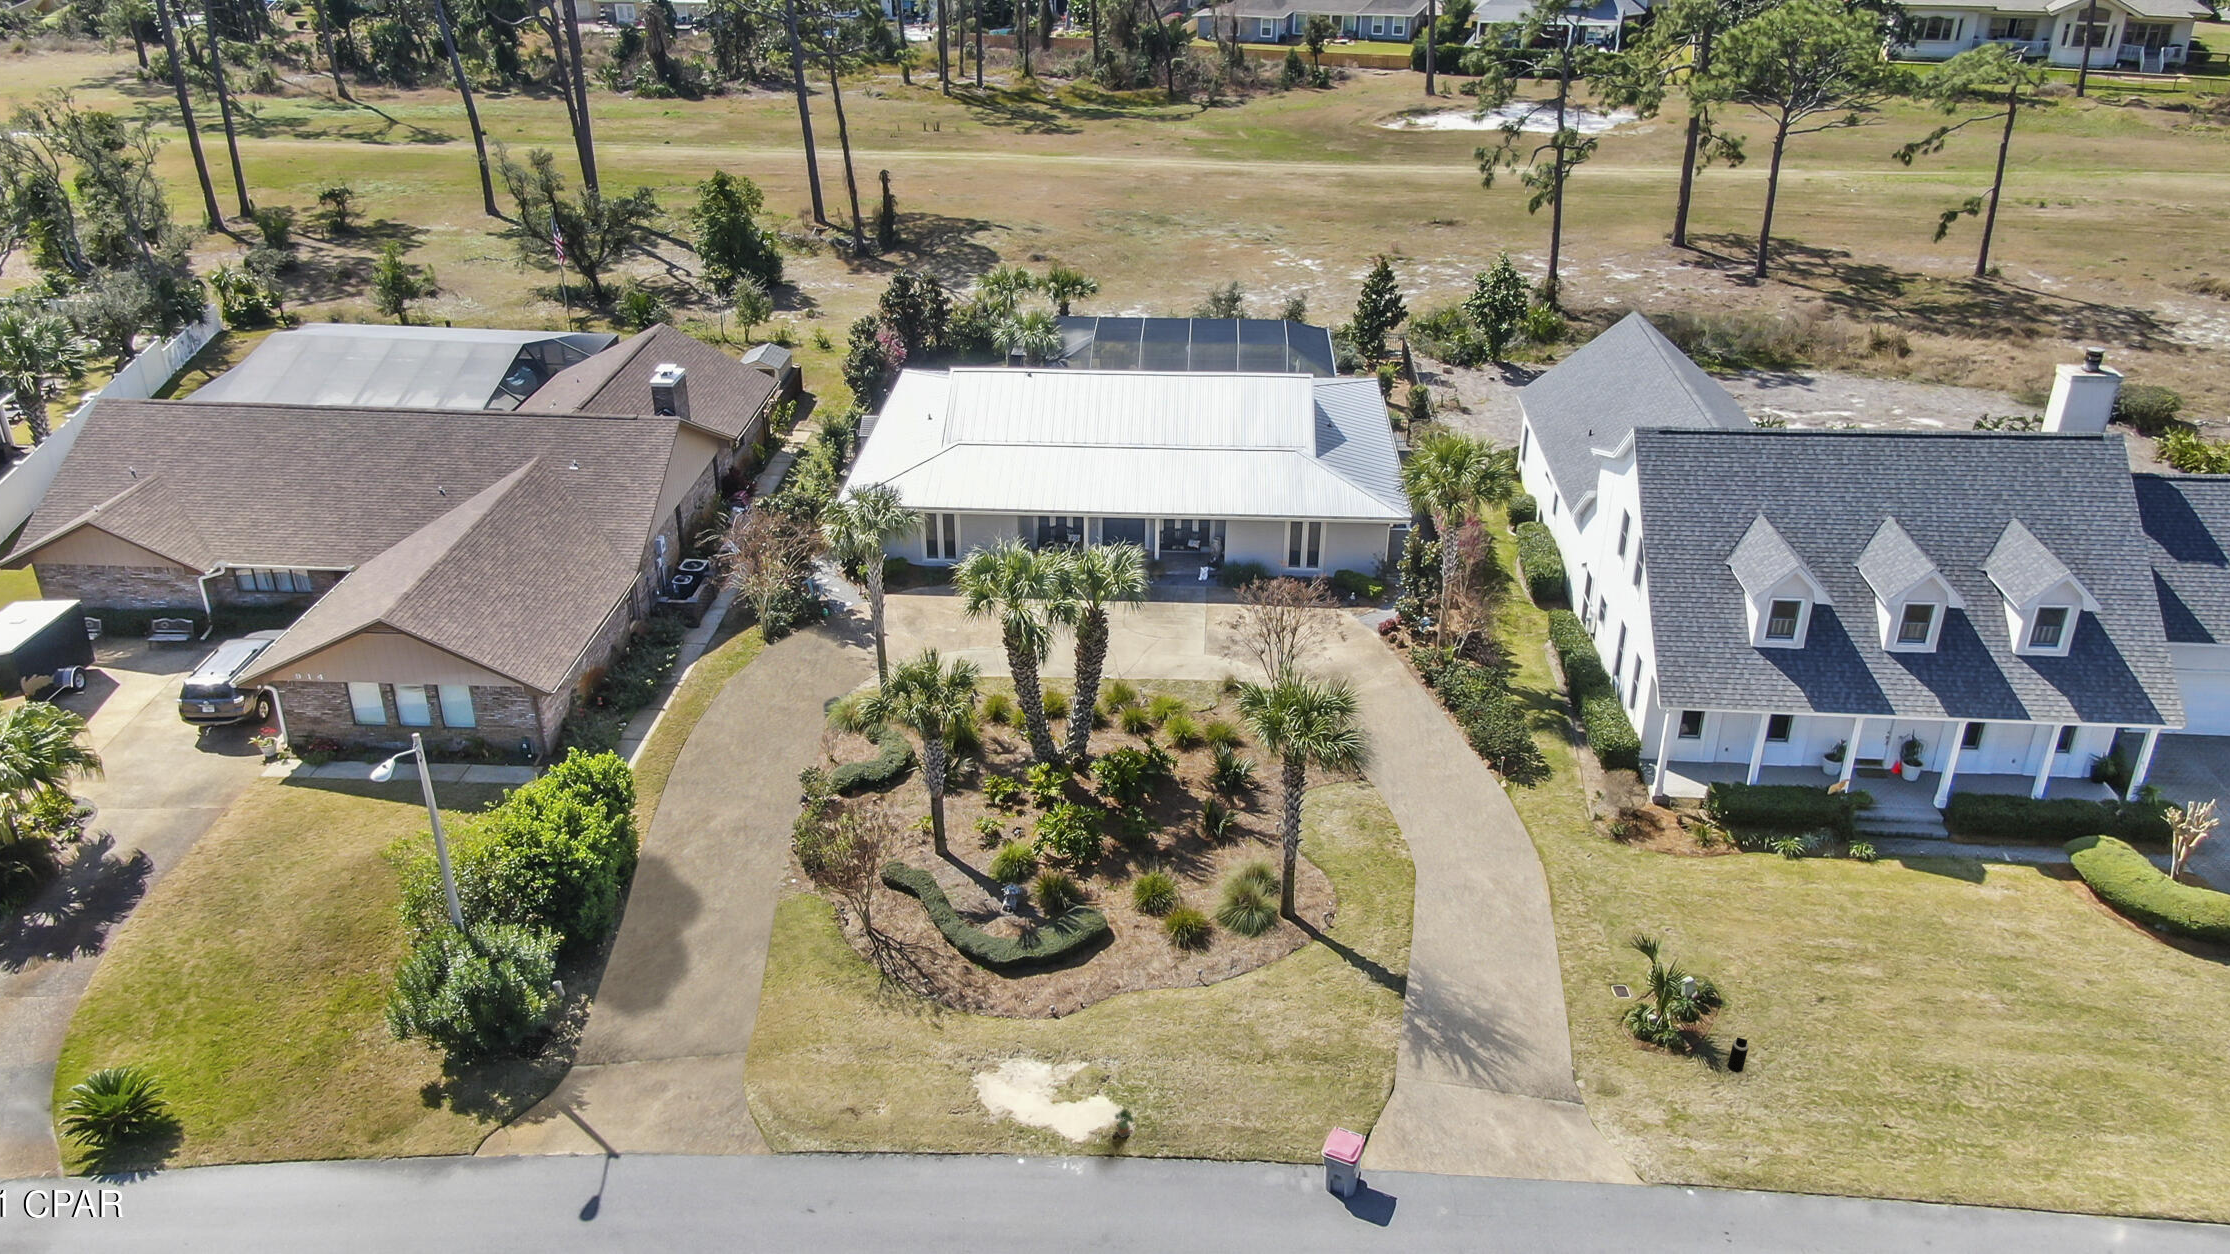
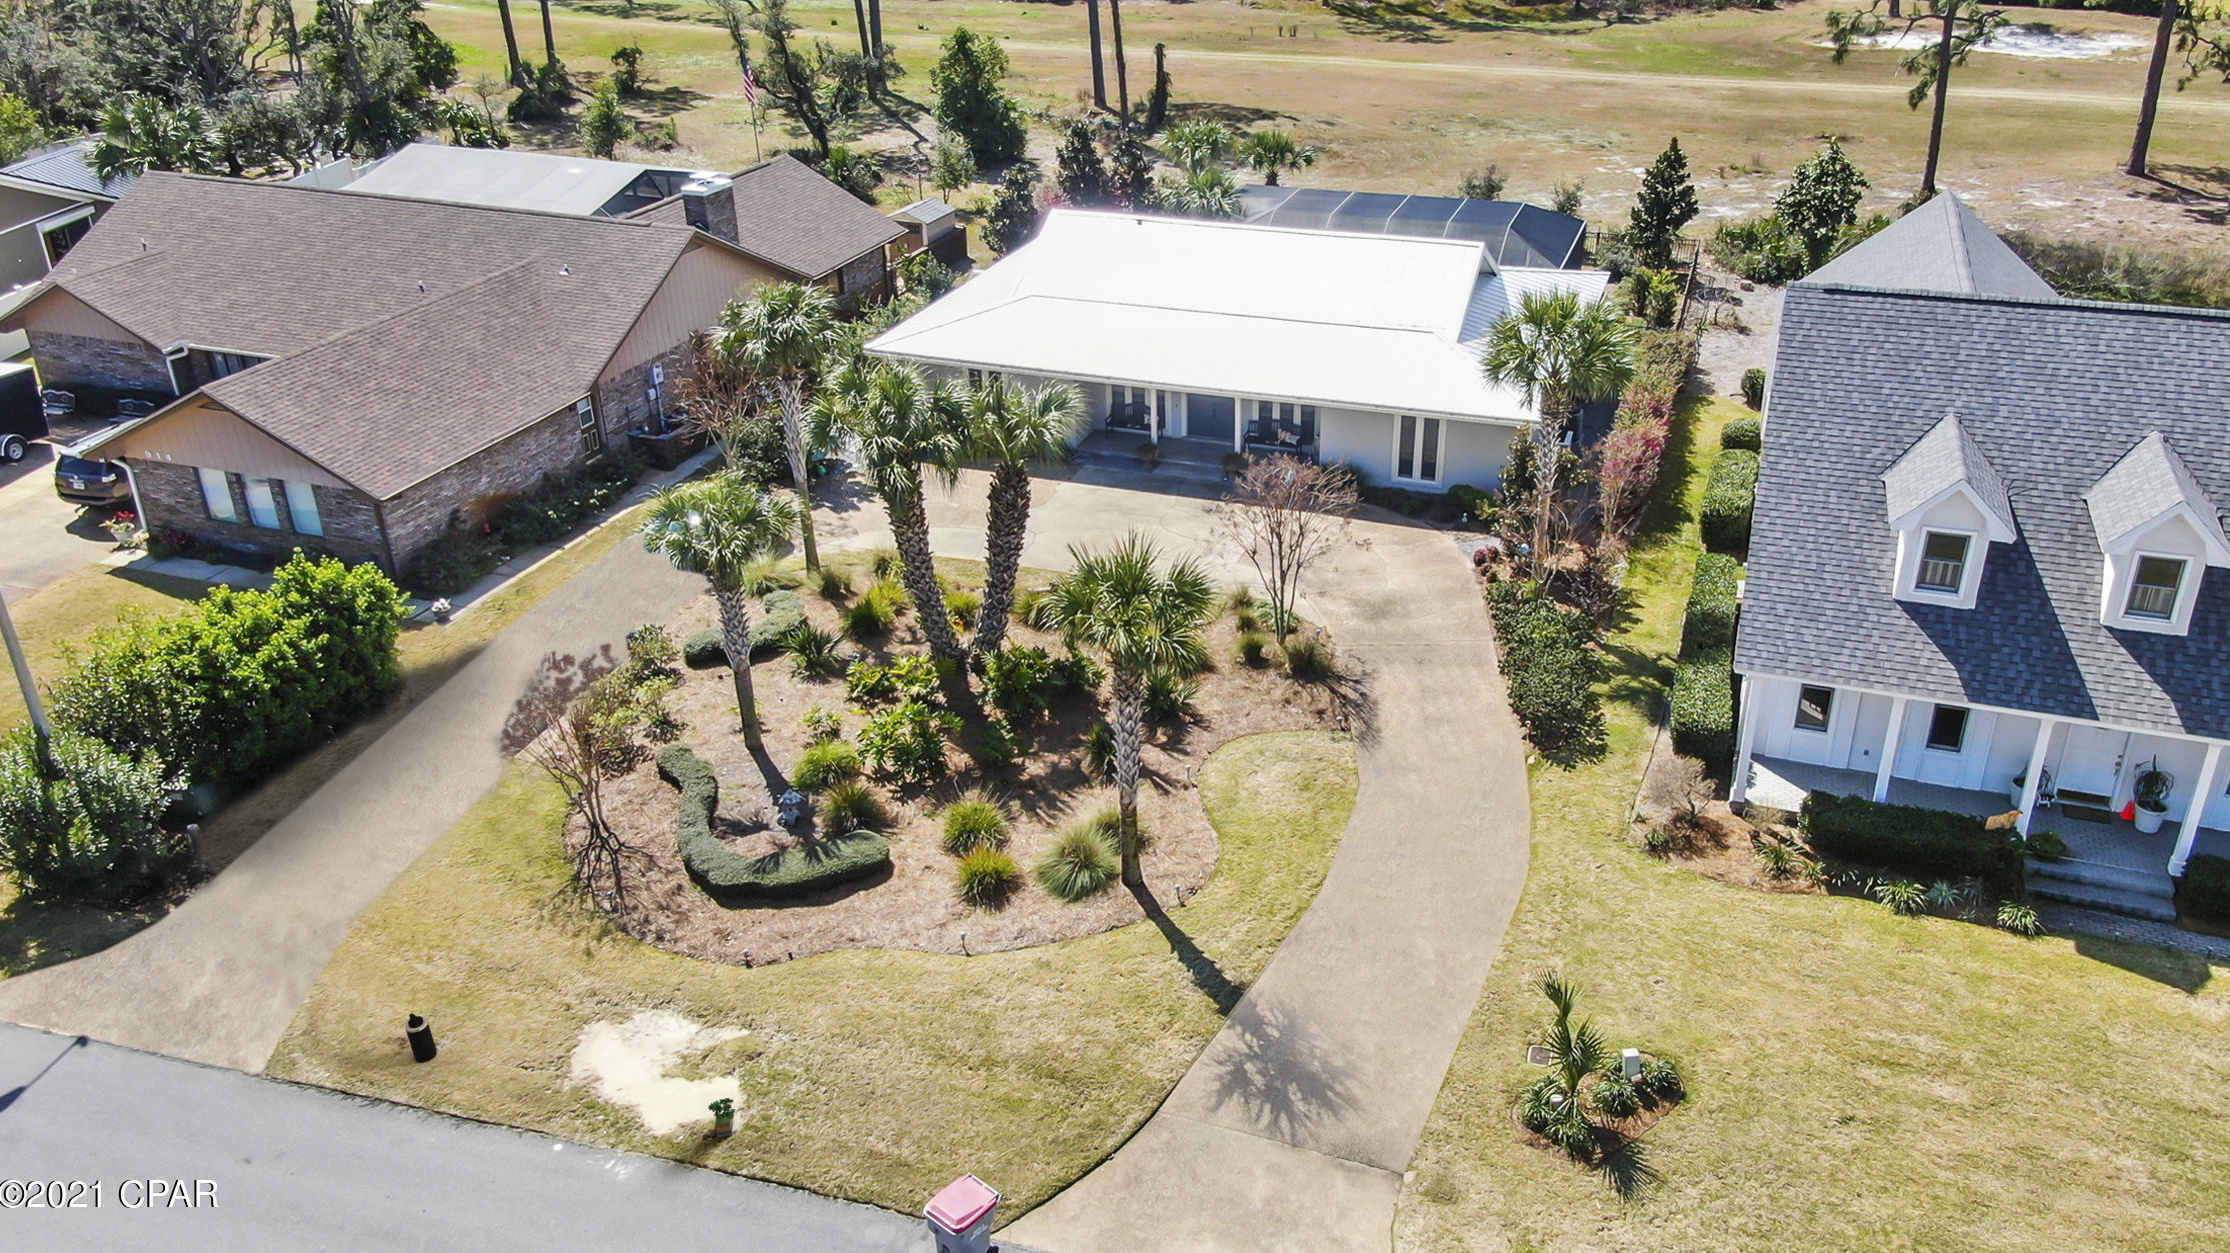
trash can: present [1728,1037,1749,1072] -> present [405,1013,437,1063]

